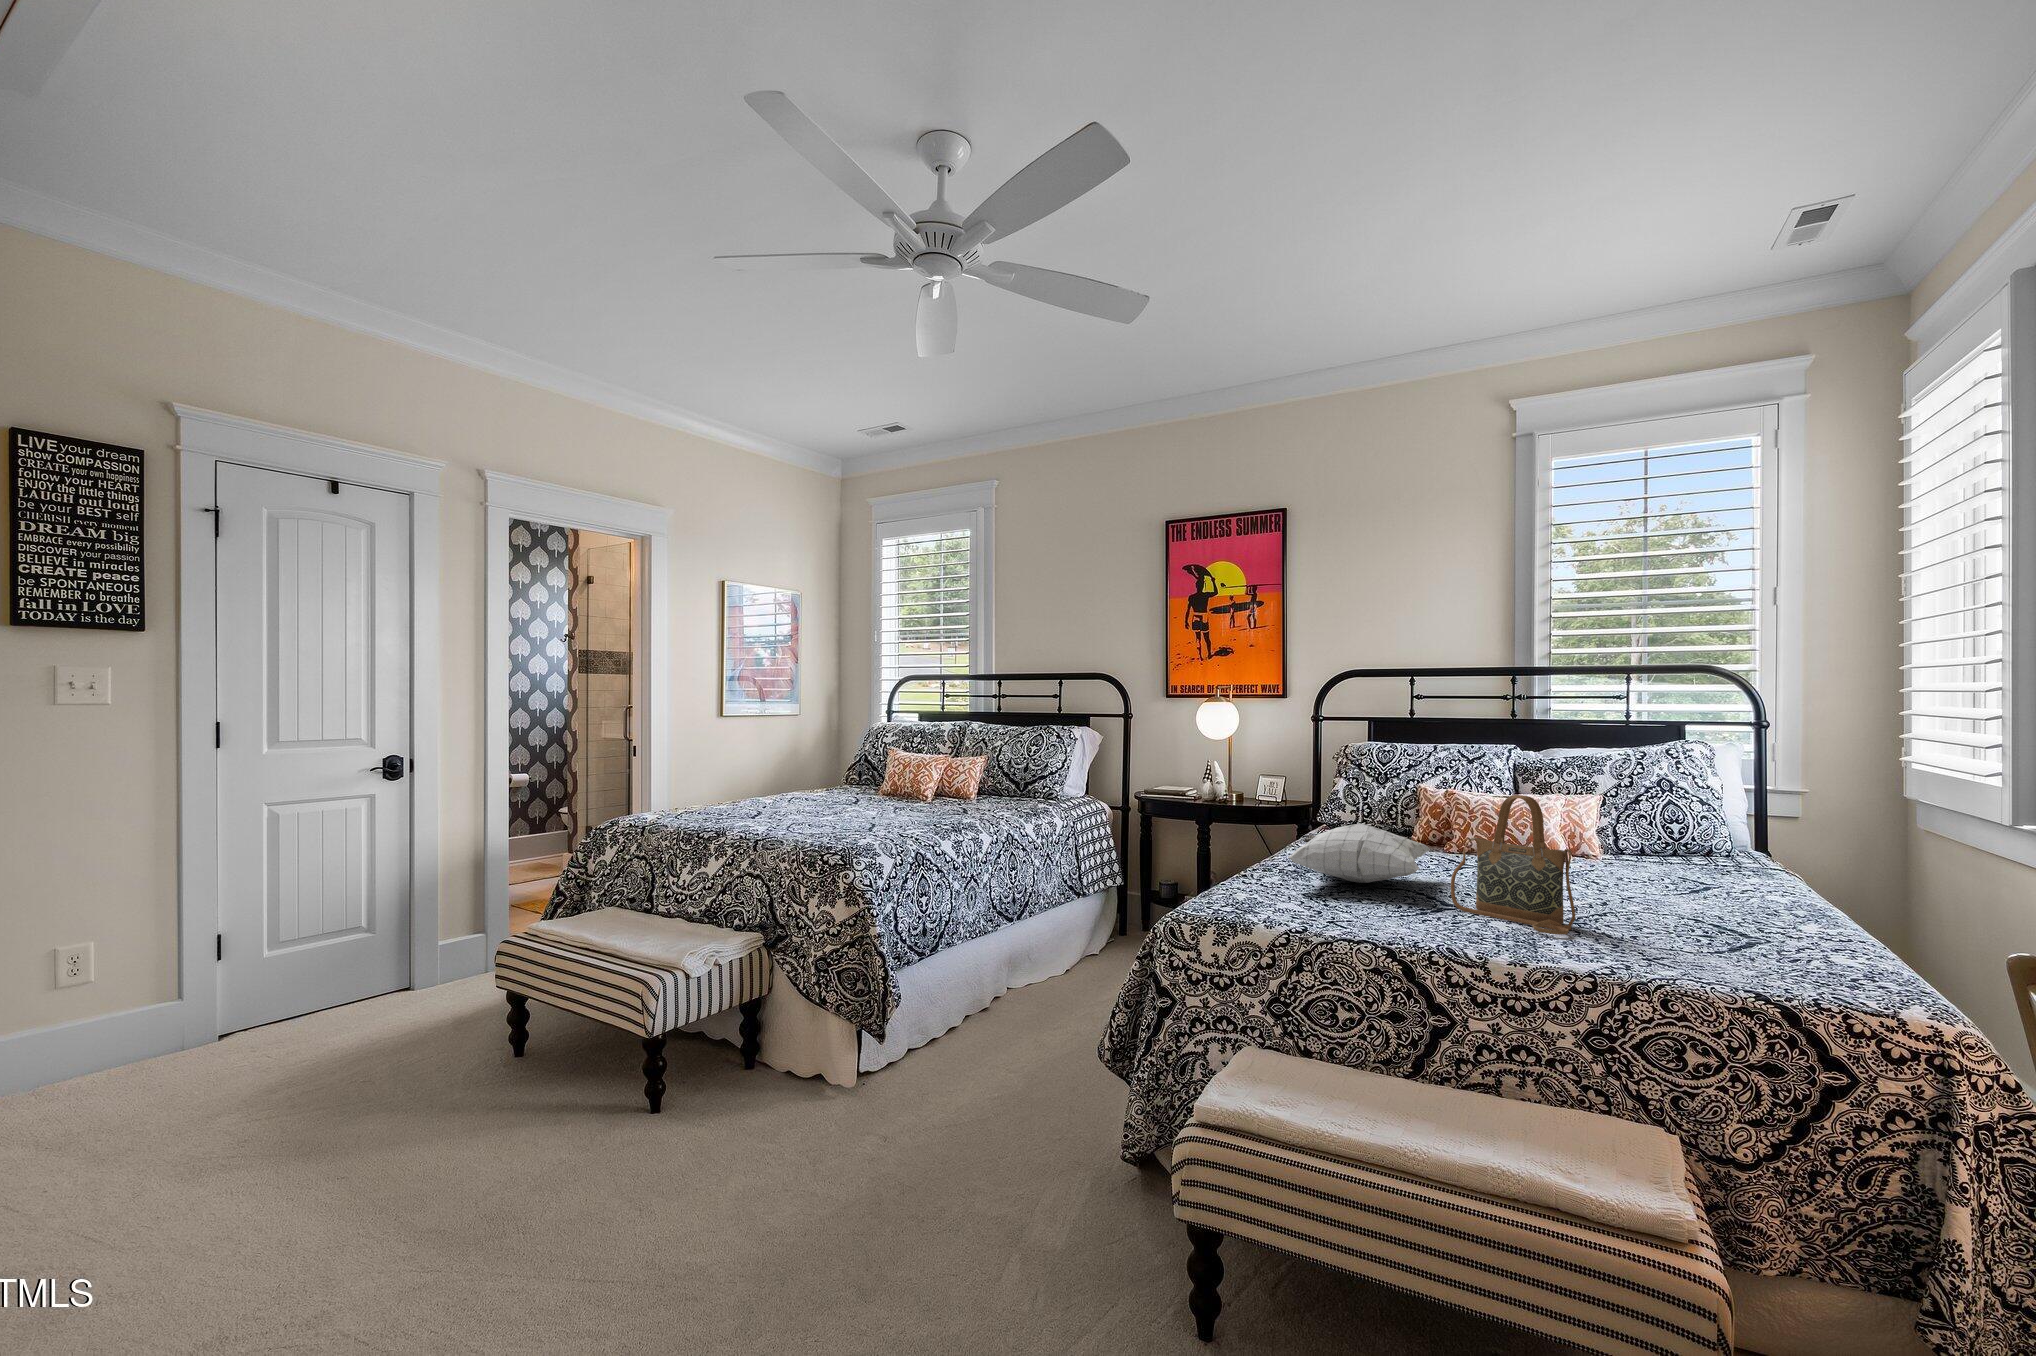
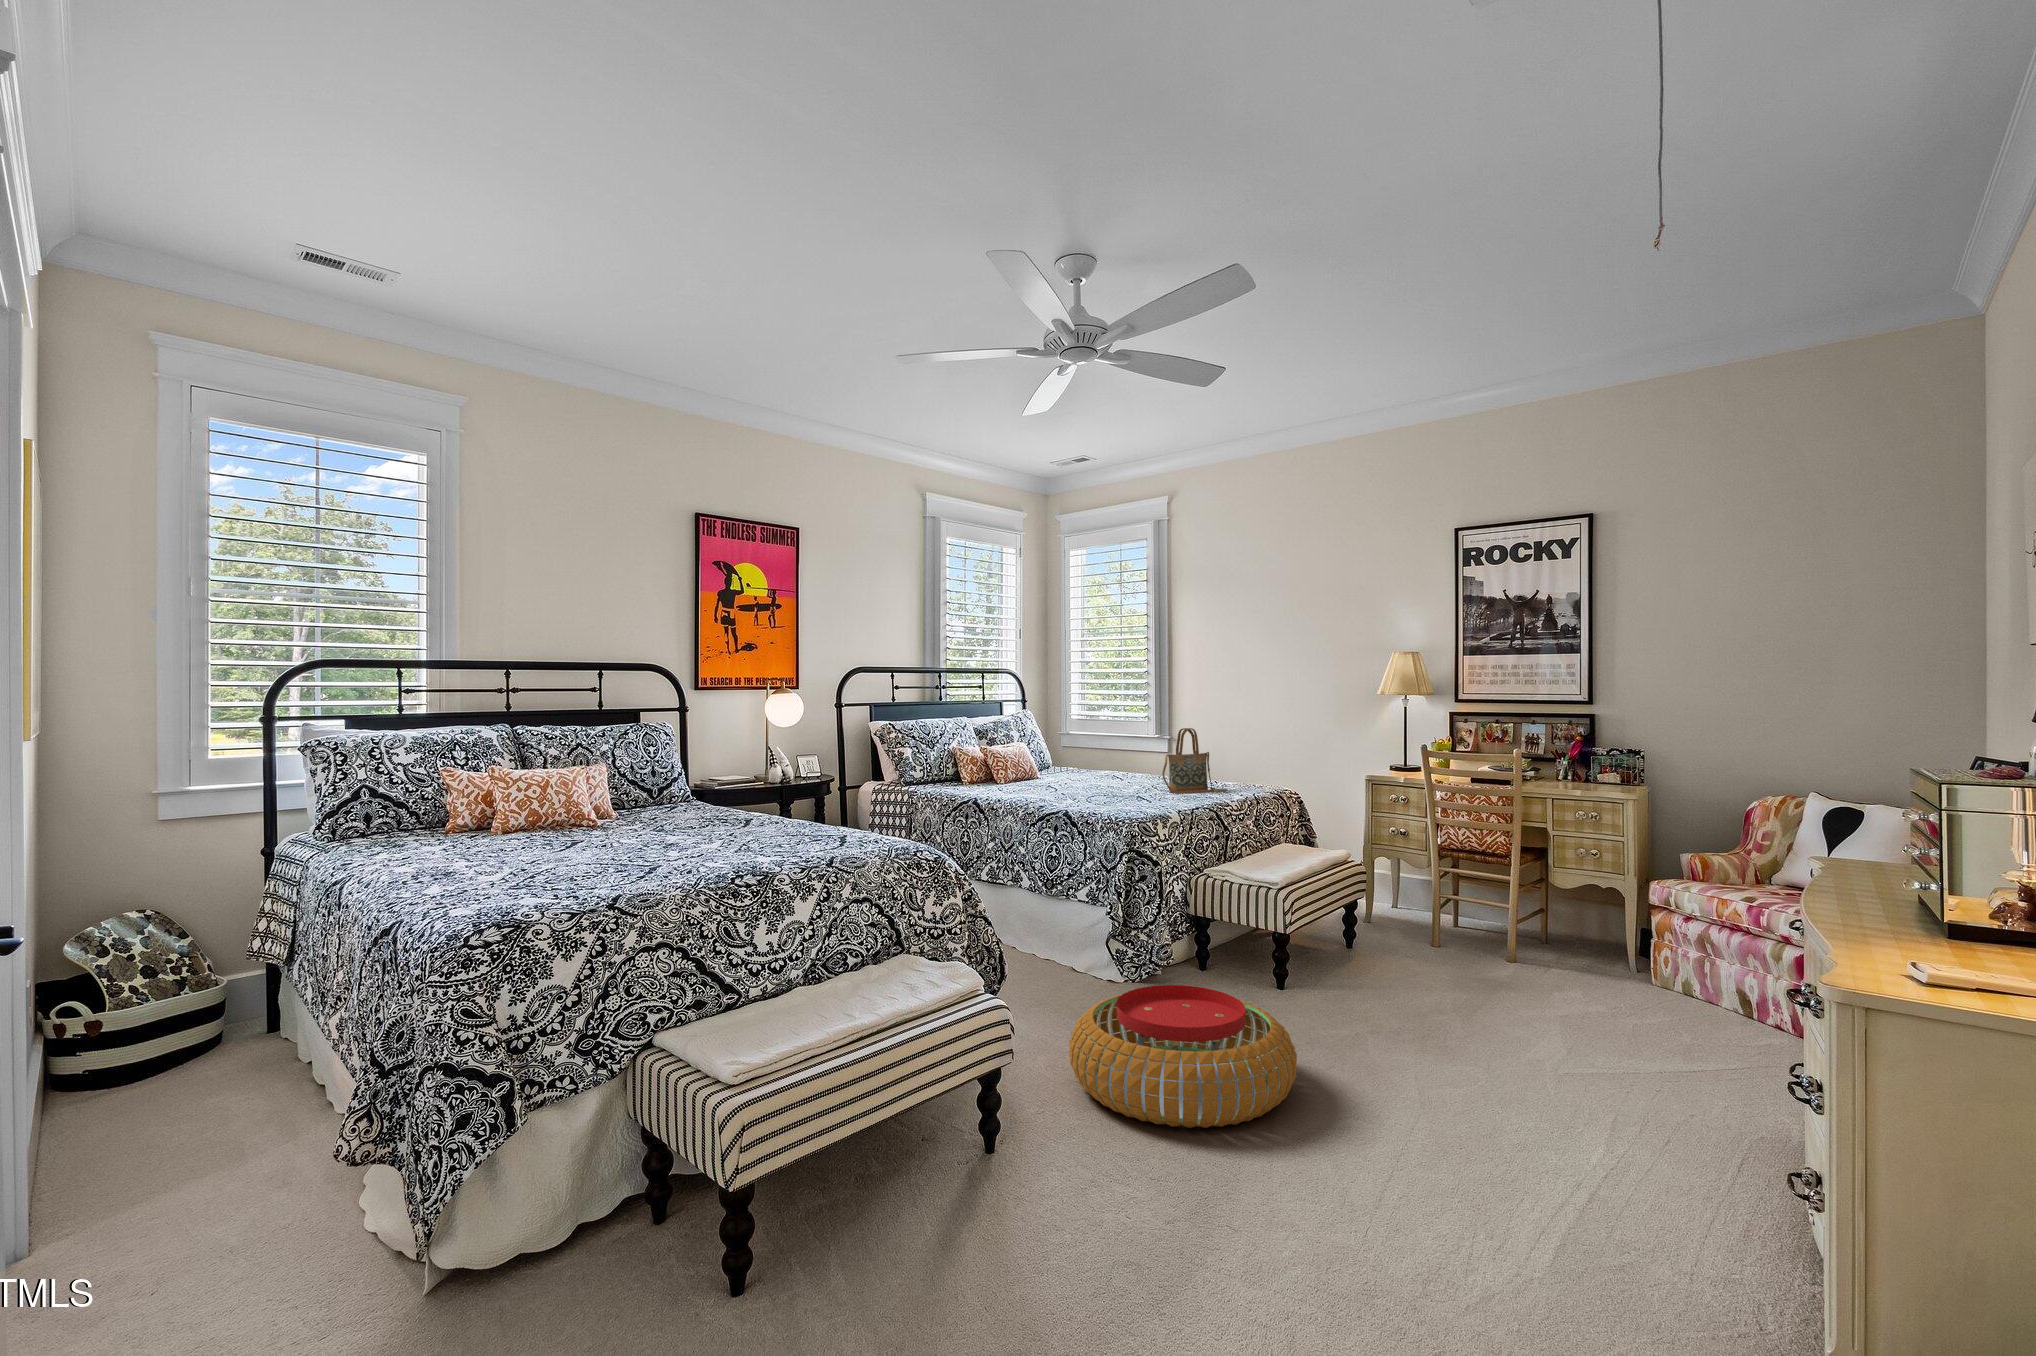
pillow: present [1289,823,1429,883] -> none [1050,758,1156,796]
pouf: none [623,1049,889,1231] -> present [1069,985,1297,1128]

